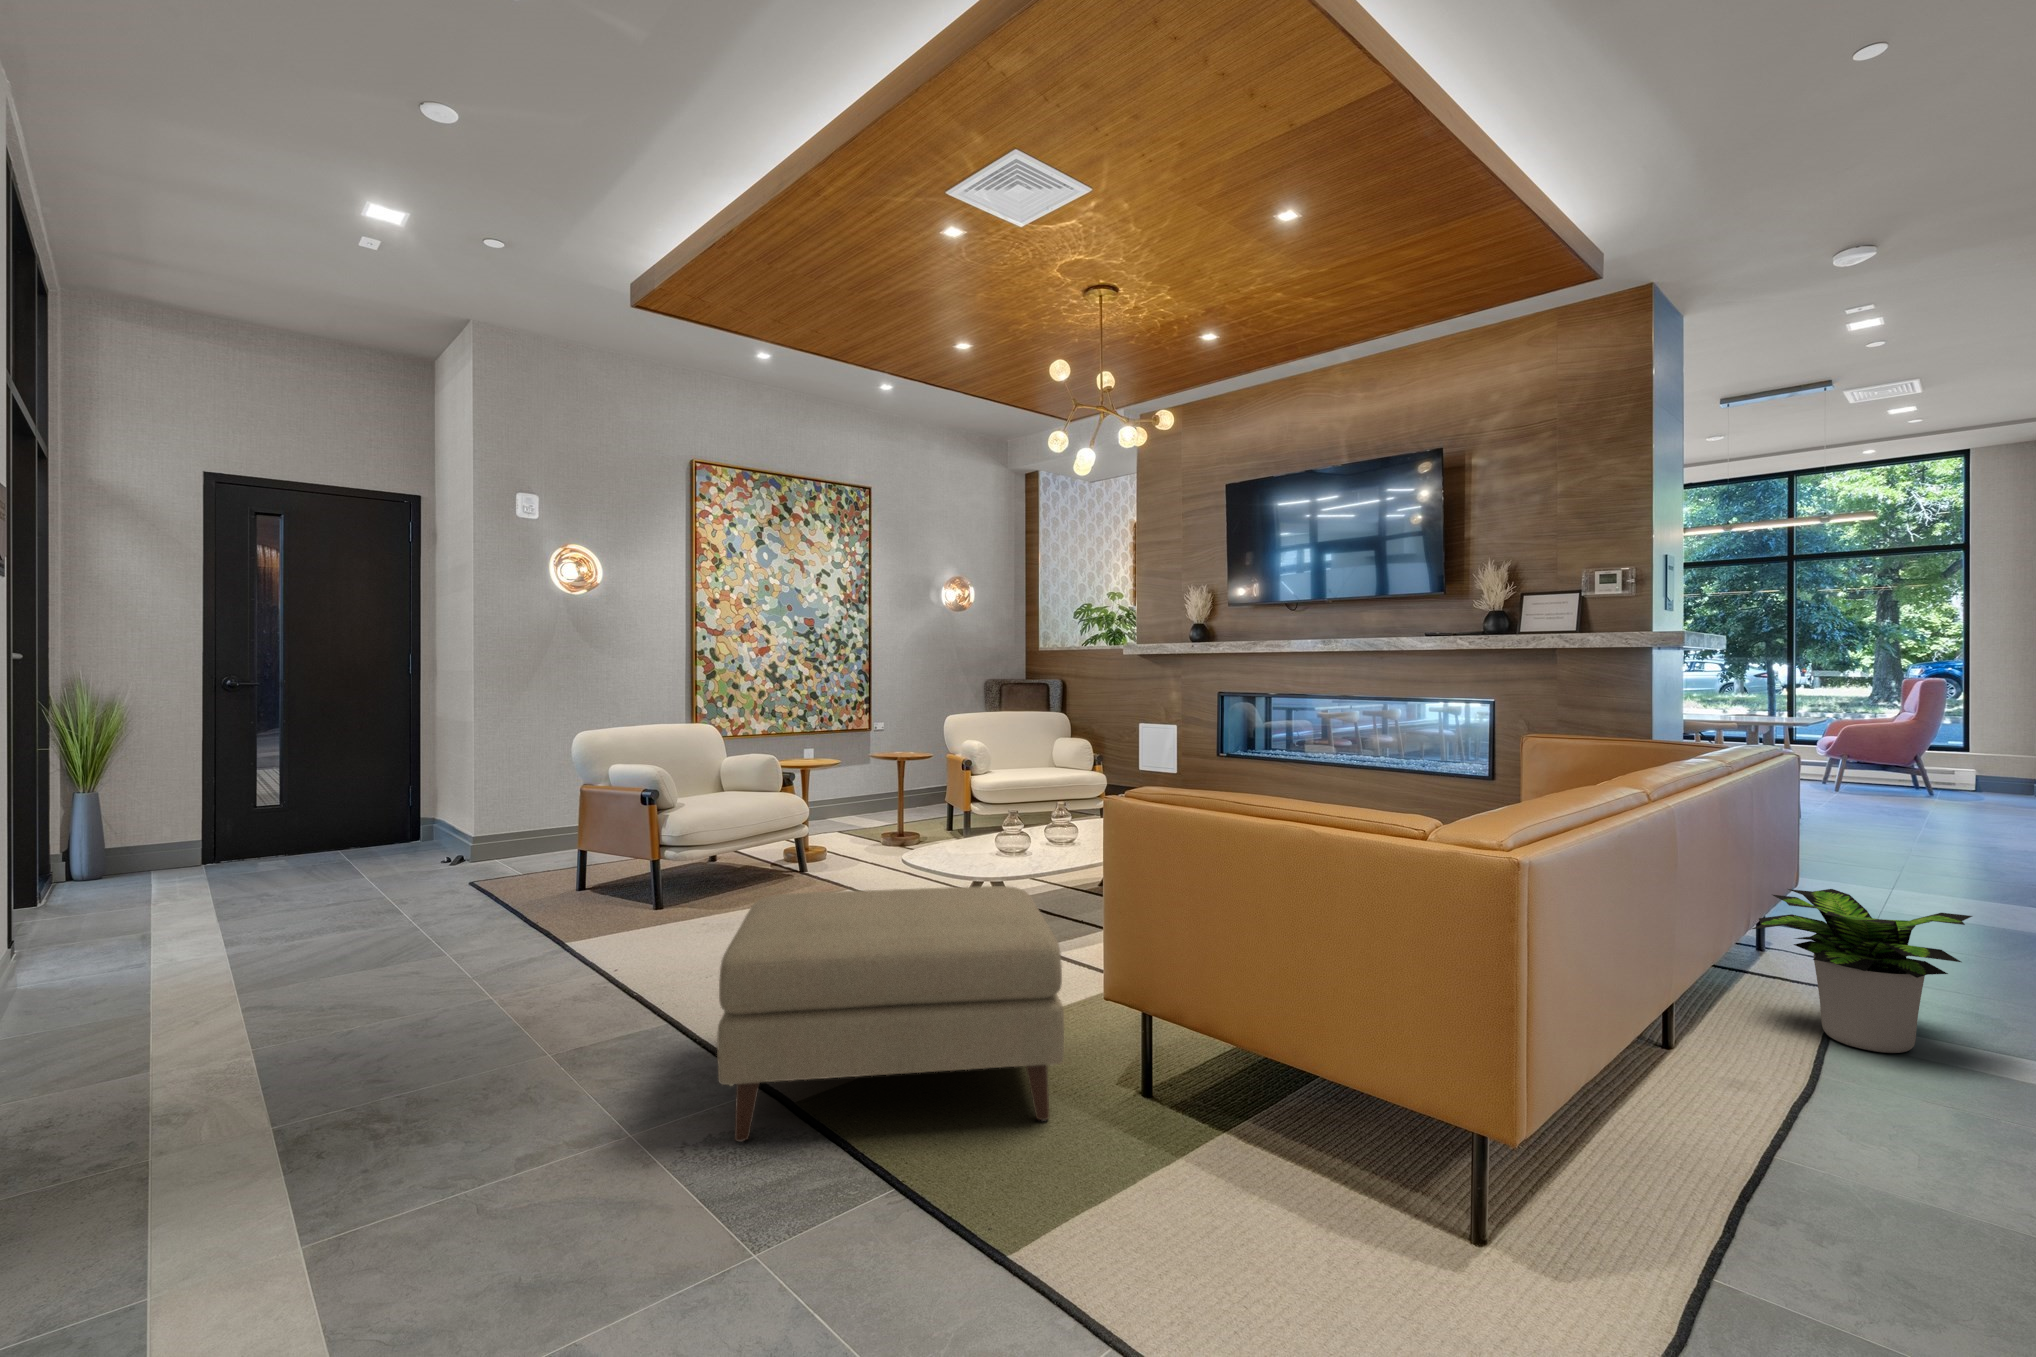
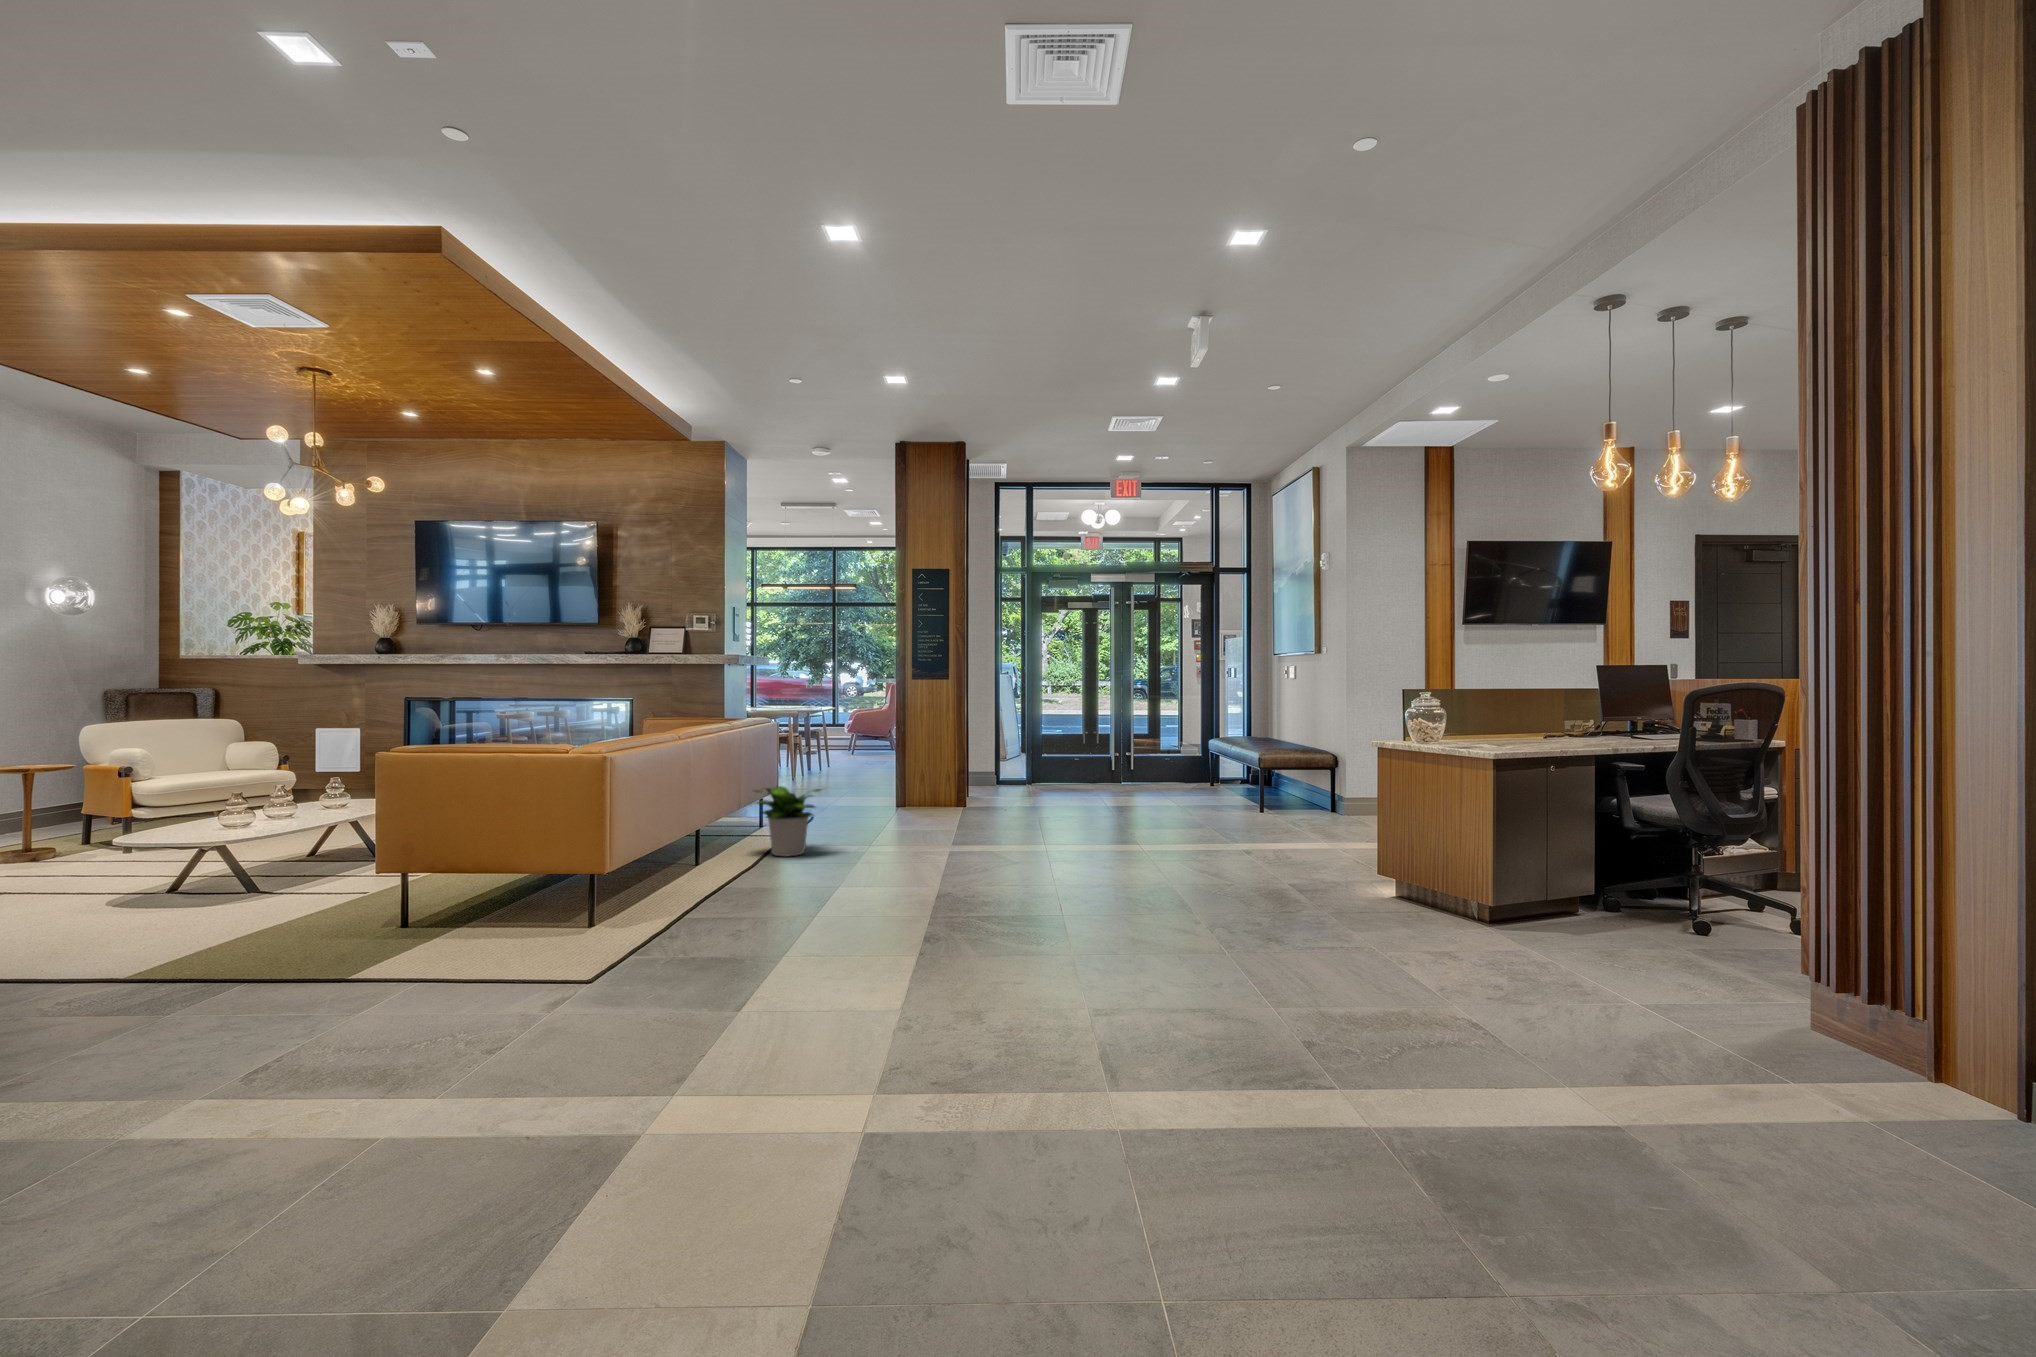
ottoman: present [717,886,1064,1142] -> none [35,825,348,997]

